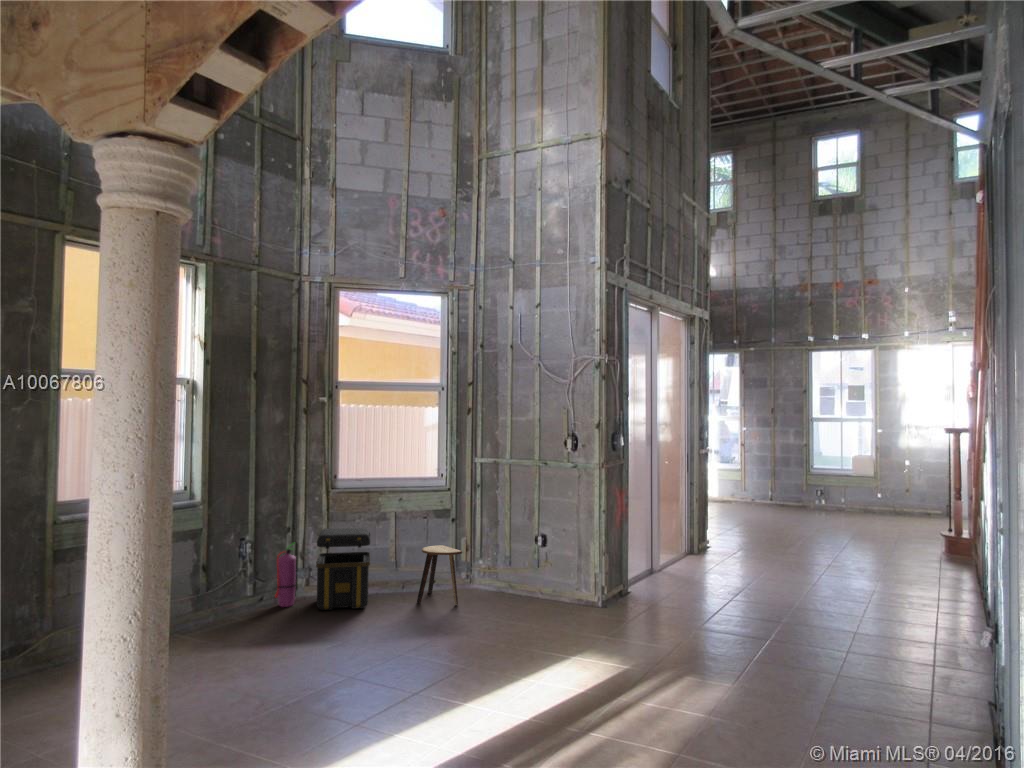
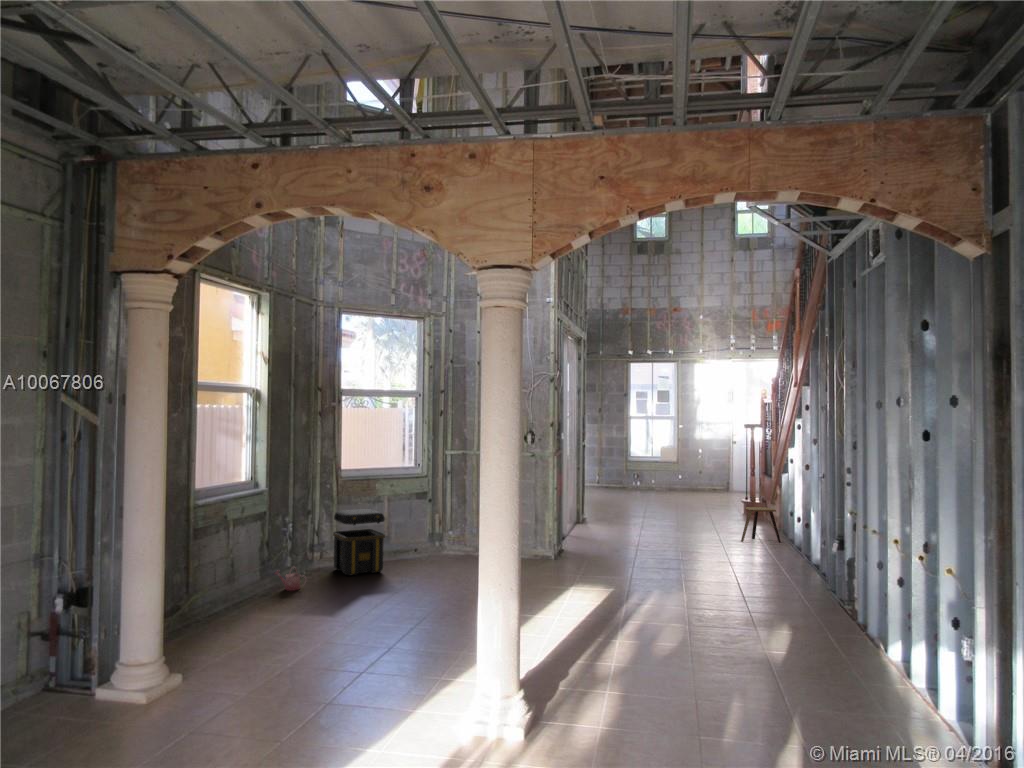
fire extinguisher: present [275,544,296,607] -> none [305,523,320,576]
stool: present [417,545,462,605] -> present [741,507,781,542]
watering can: none [218,596,248,627] -> present [275,570,306,591]

